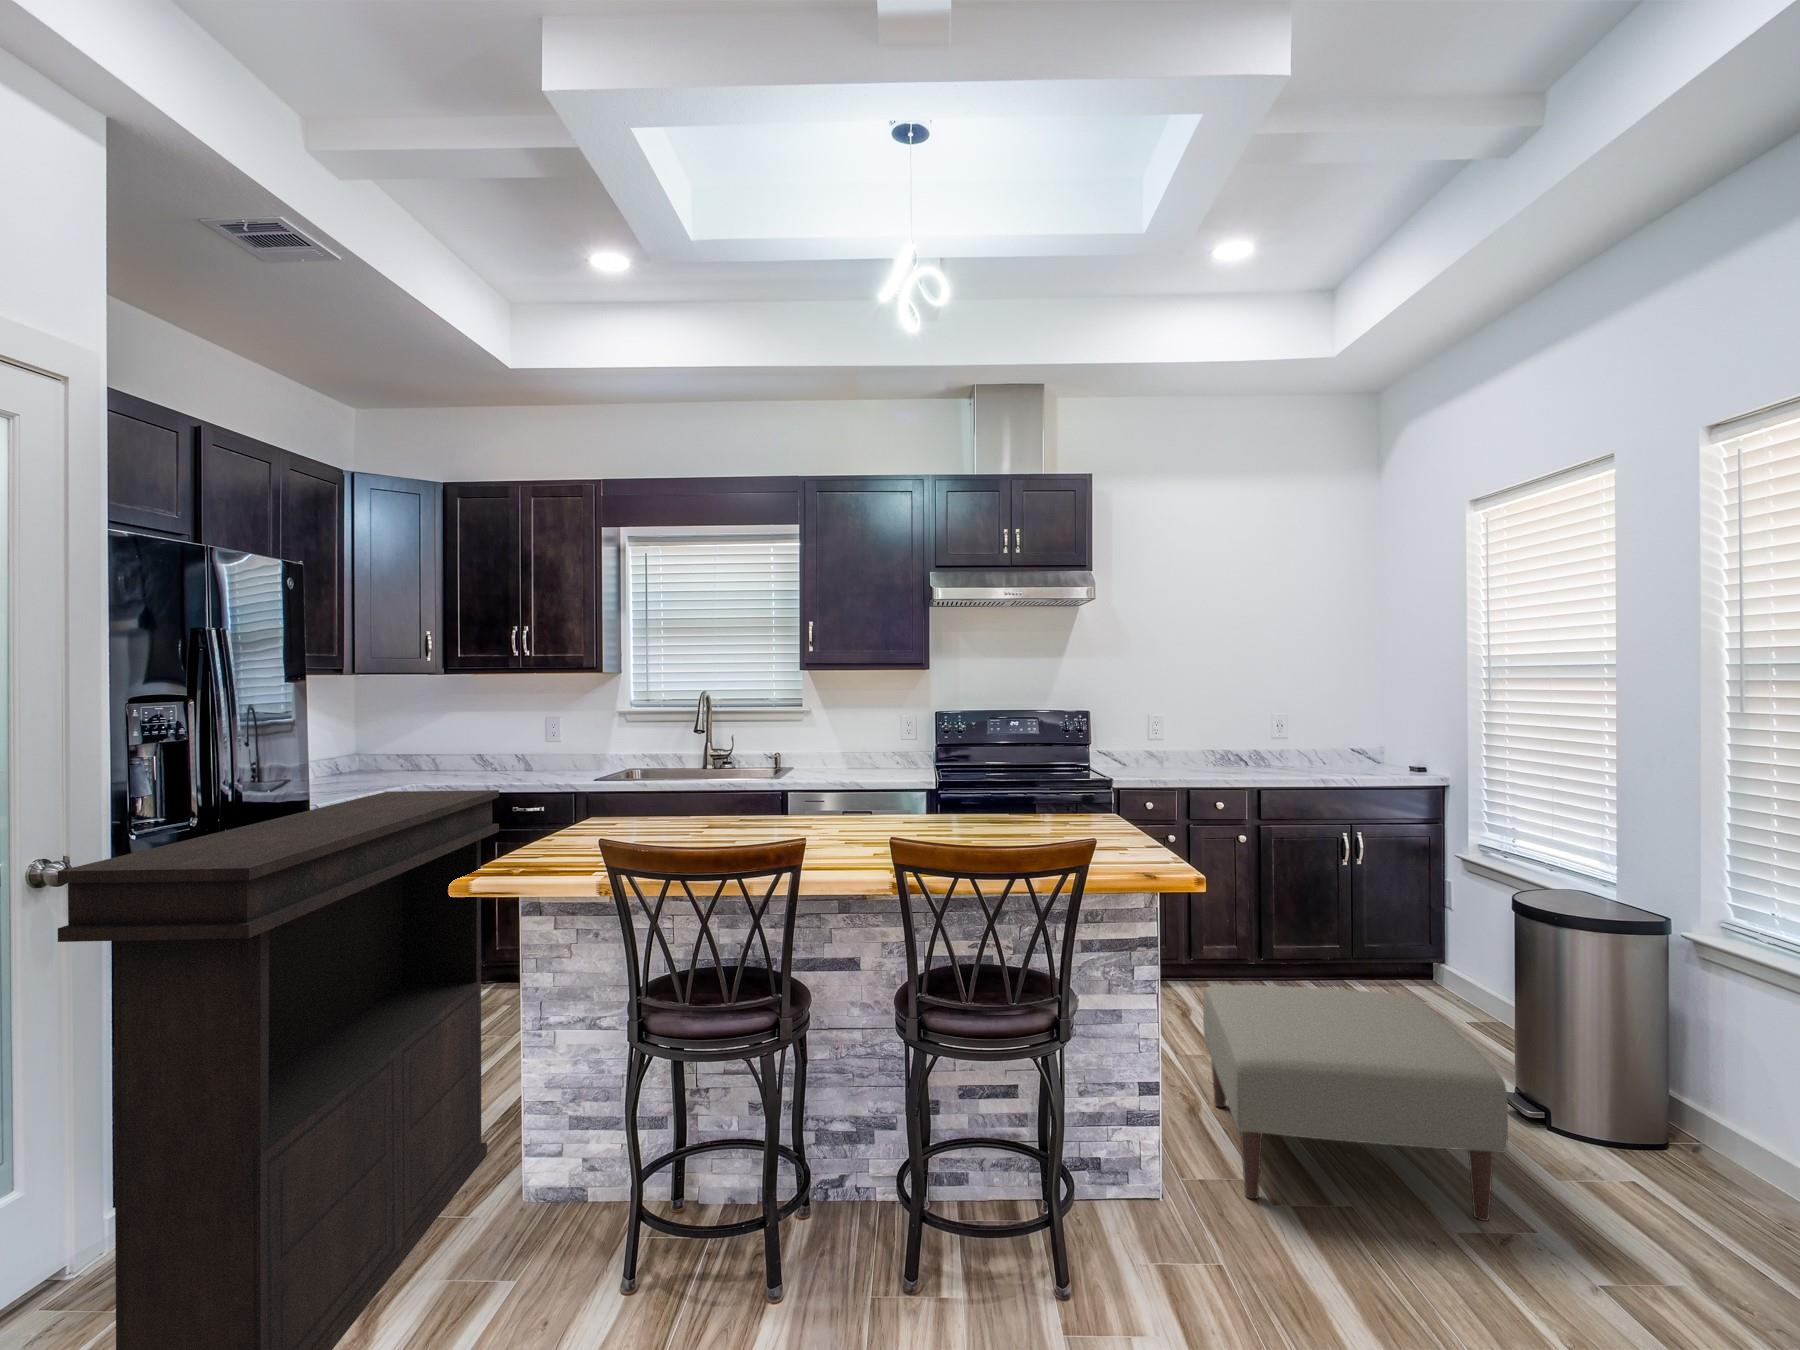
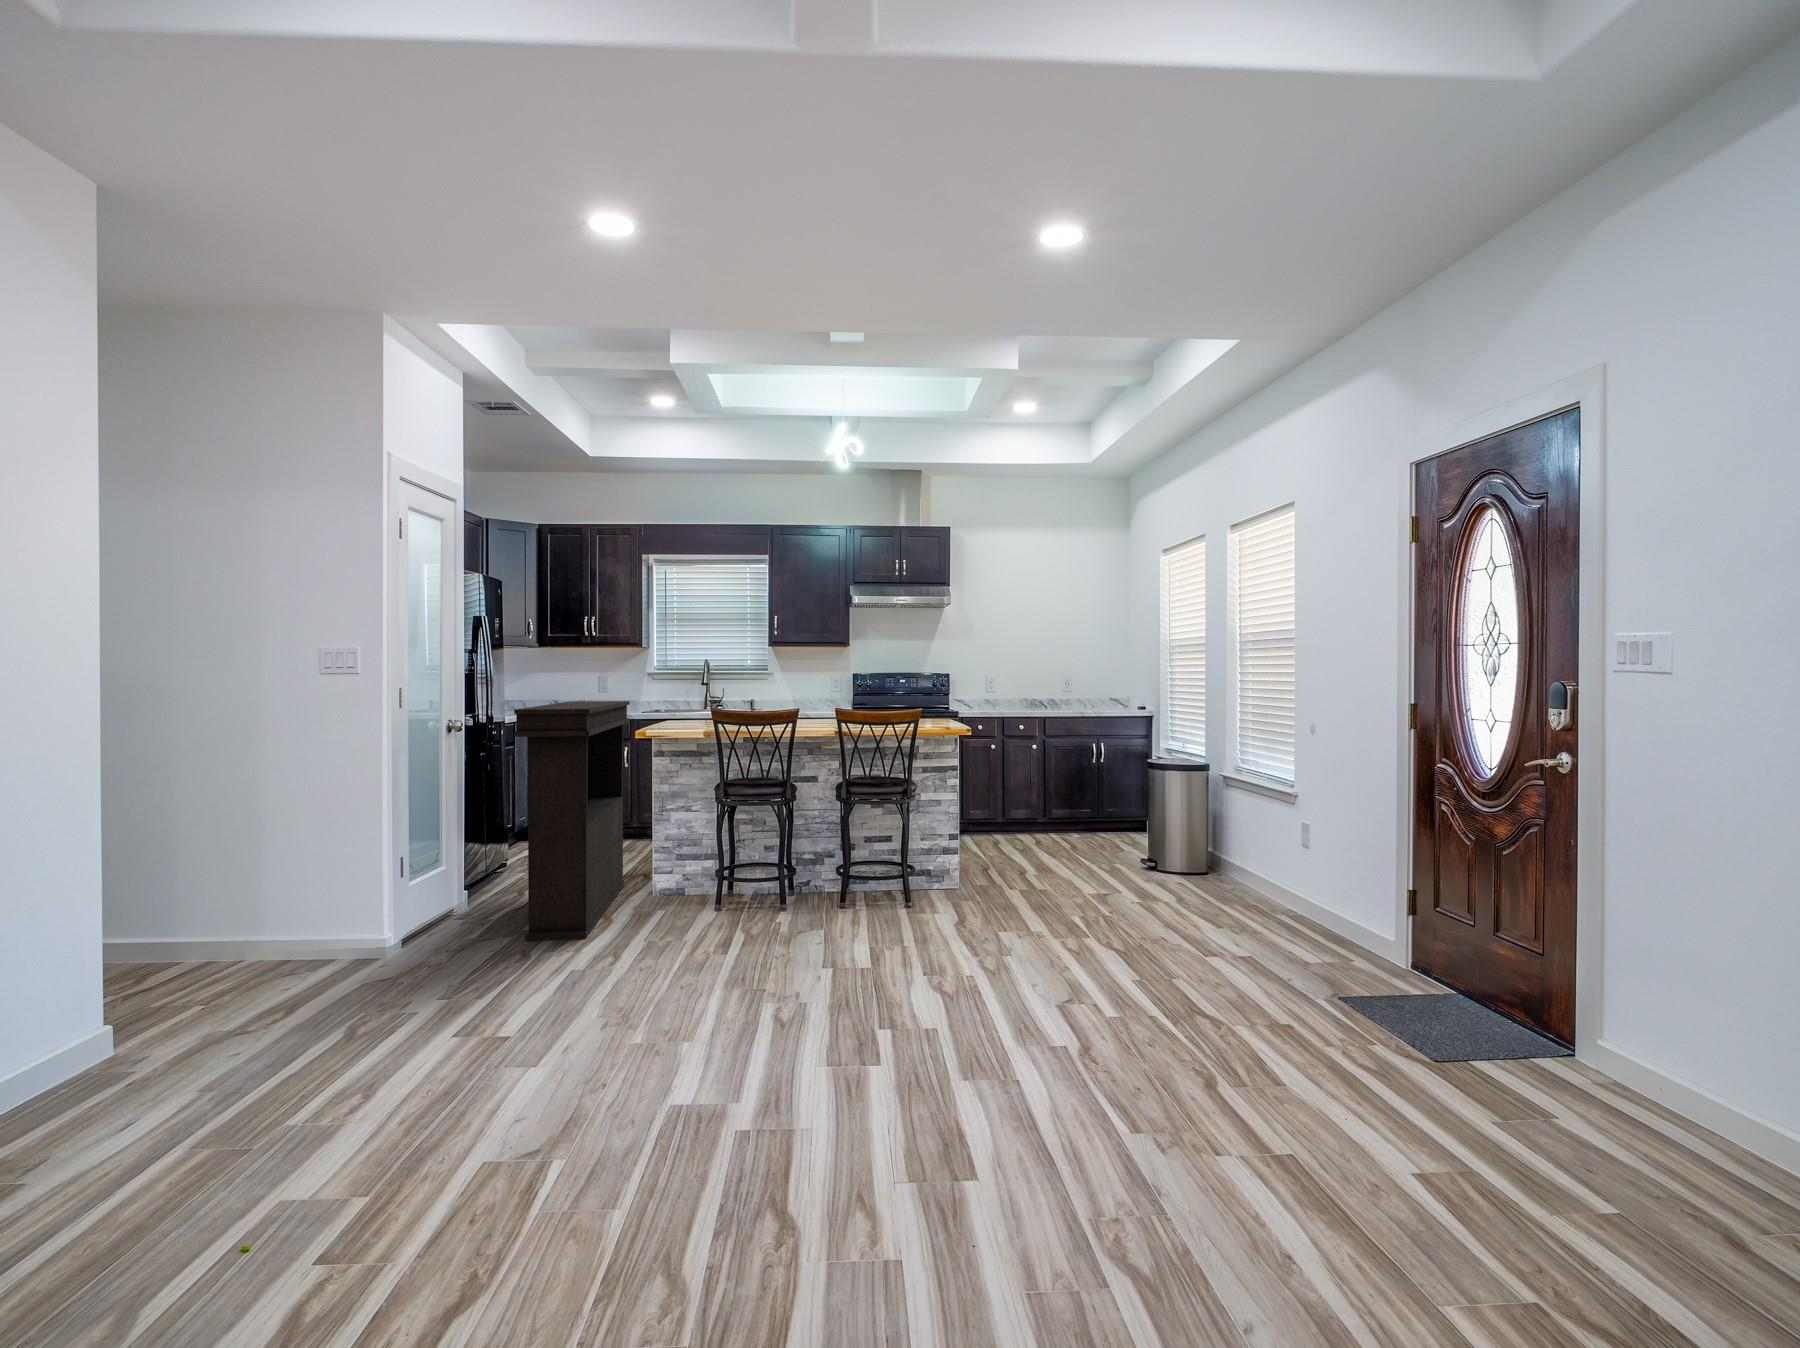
ottoman: present [1203,985,1508,1221] -> none [992,805,1109,889]

